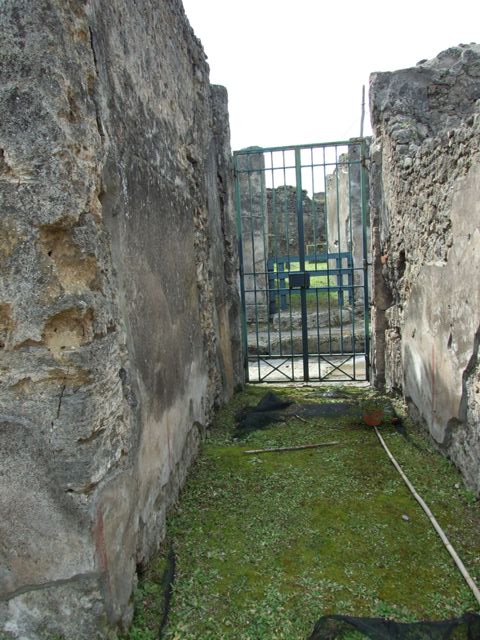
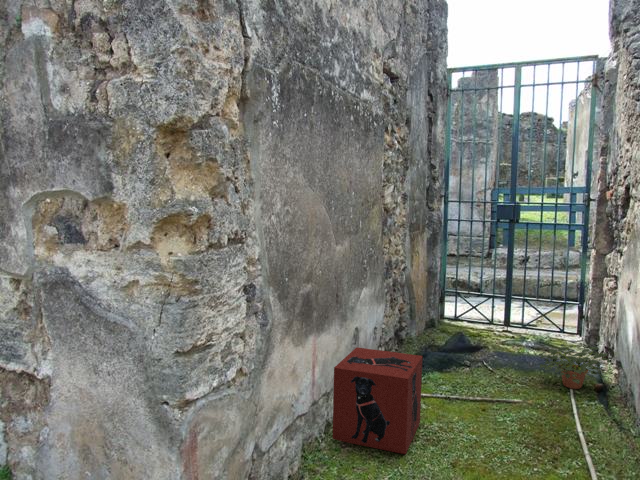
storage box: none [184,417,261,507] -> present [333,347,422,454]

